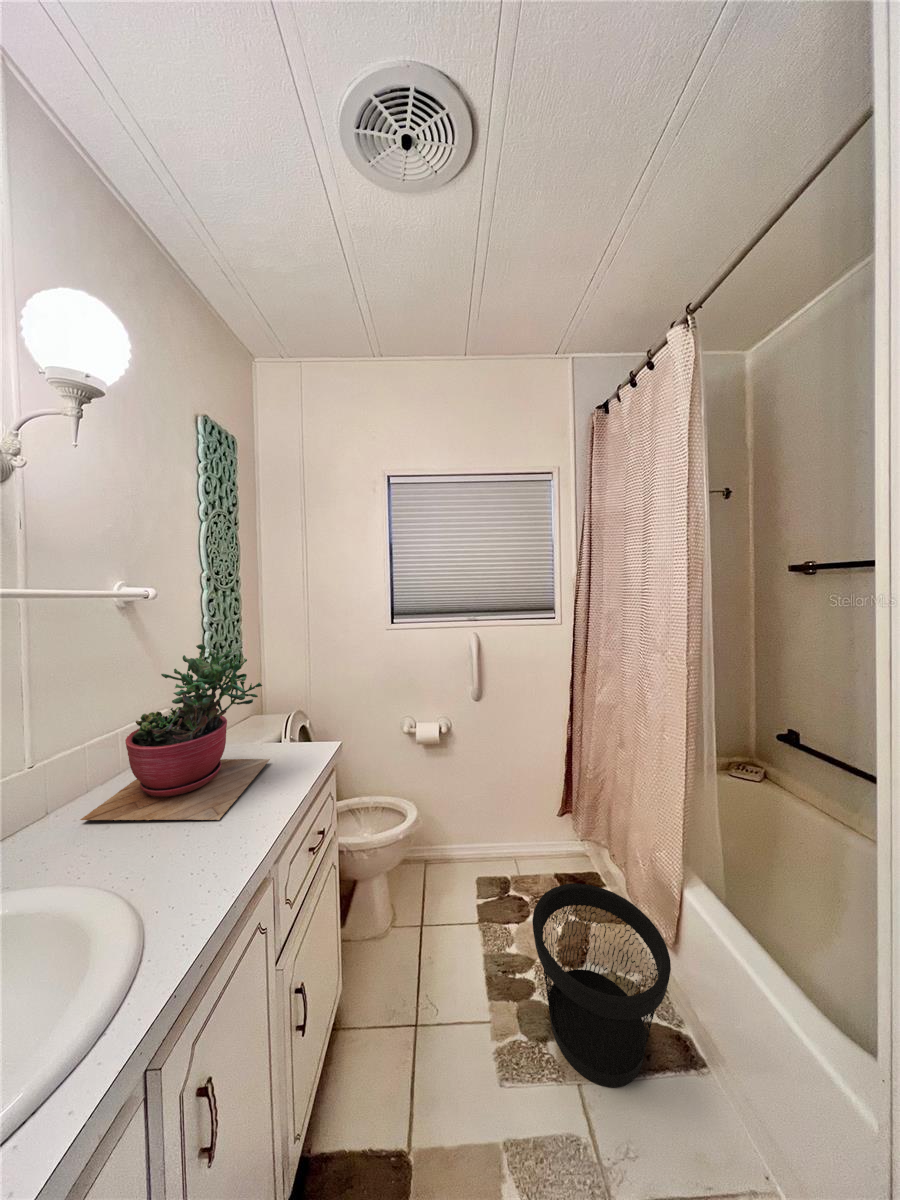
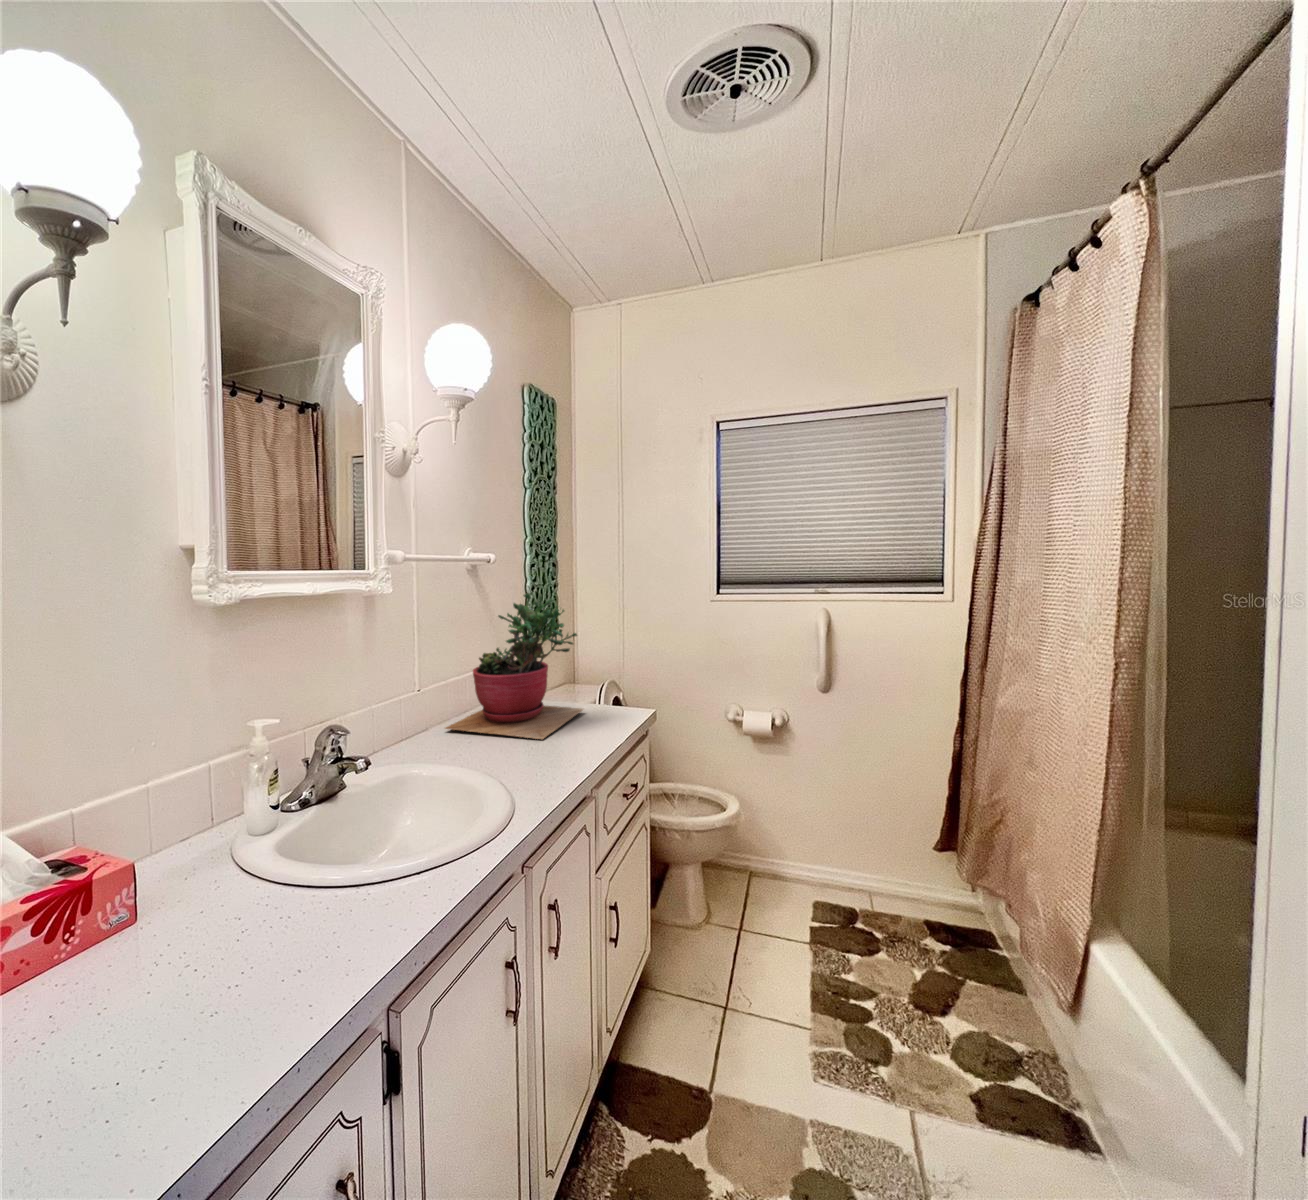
wastebasket: present [532,883,671,1087] -> none [861,905,1039,1125]

